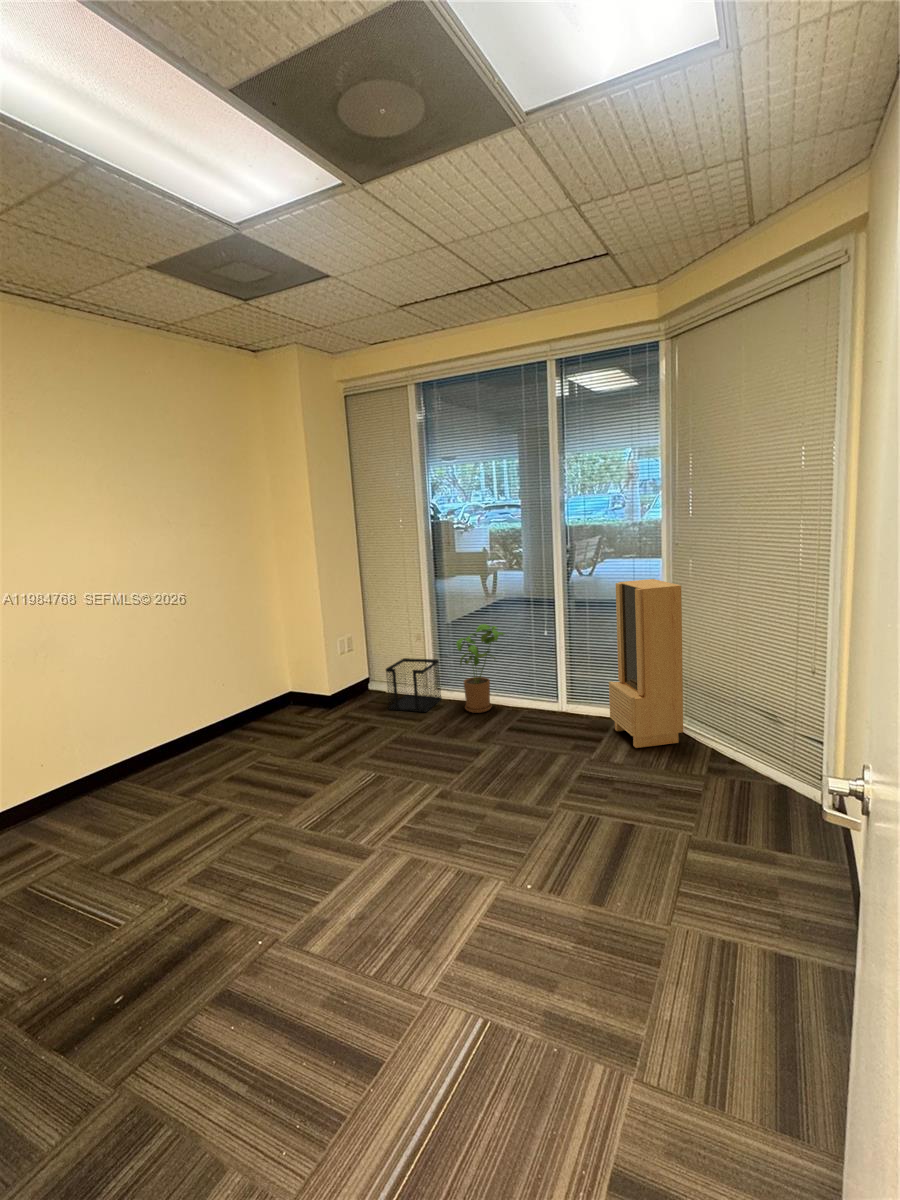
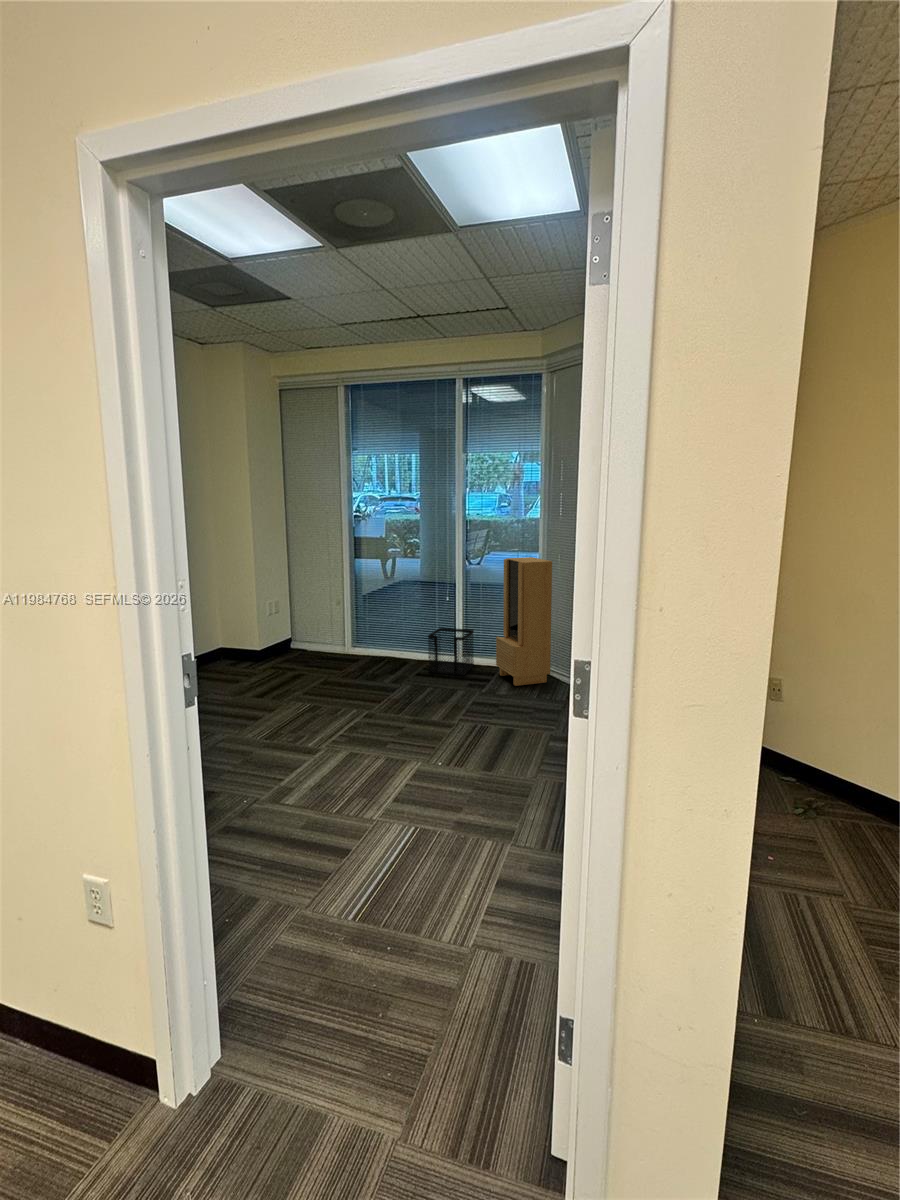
house plant: present [456,624,504,713] -> none [373,591,415,665]
wastebasket: present [386,658,442,712] -> present [428,628,474,675]

